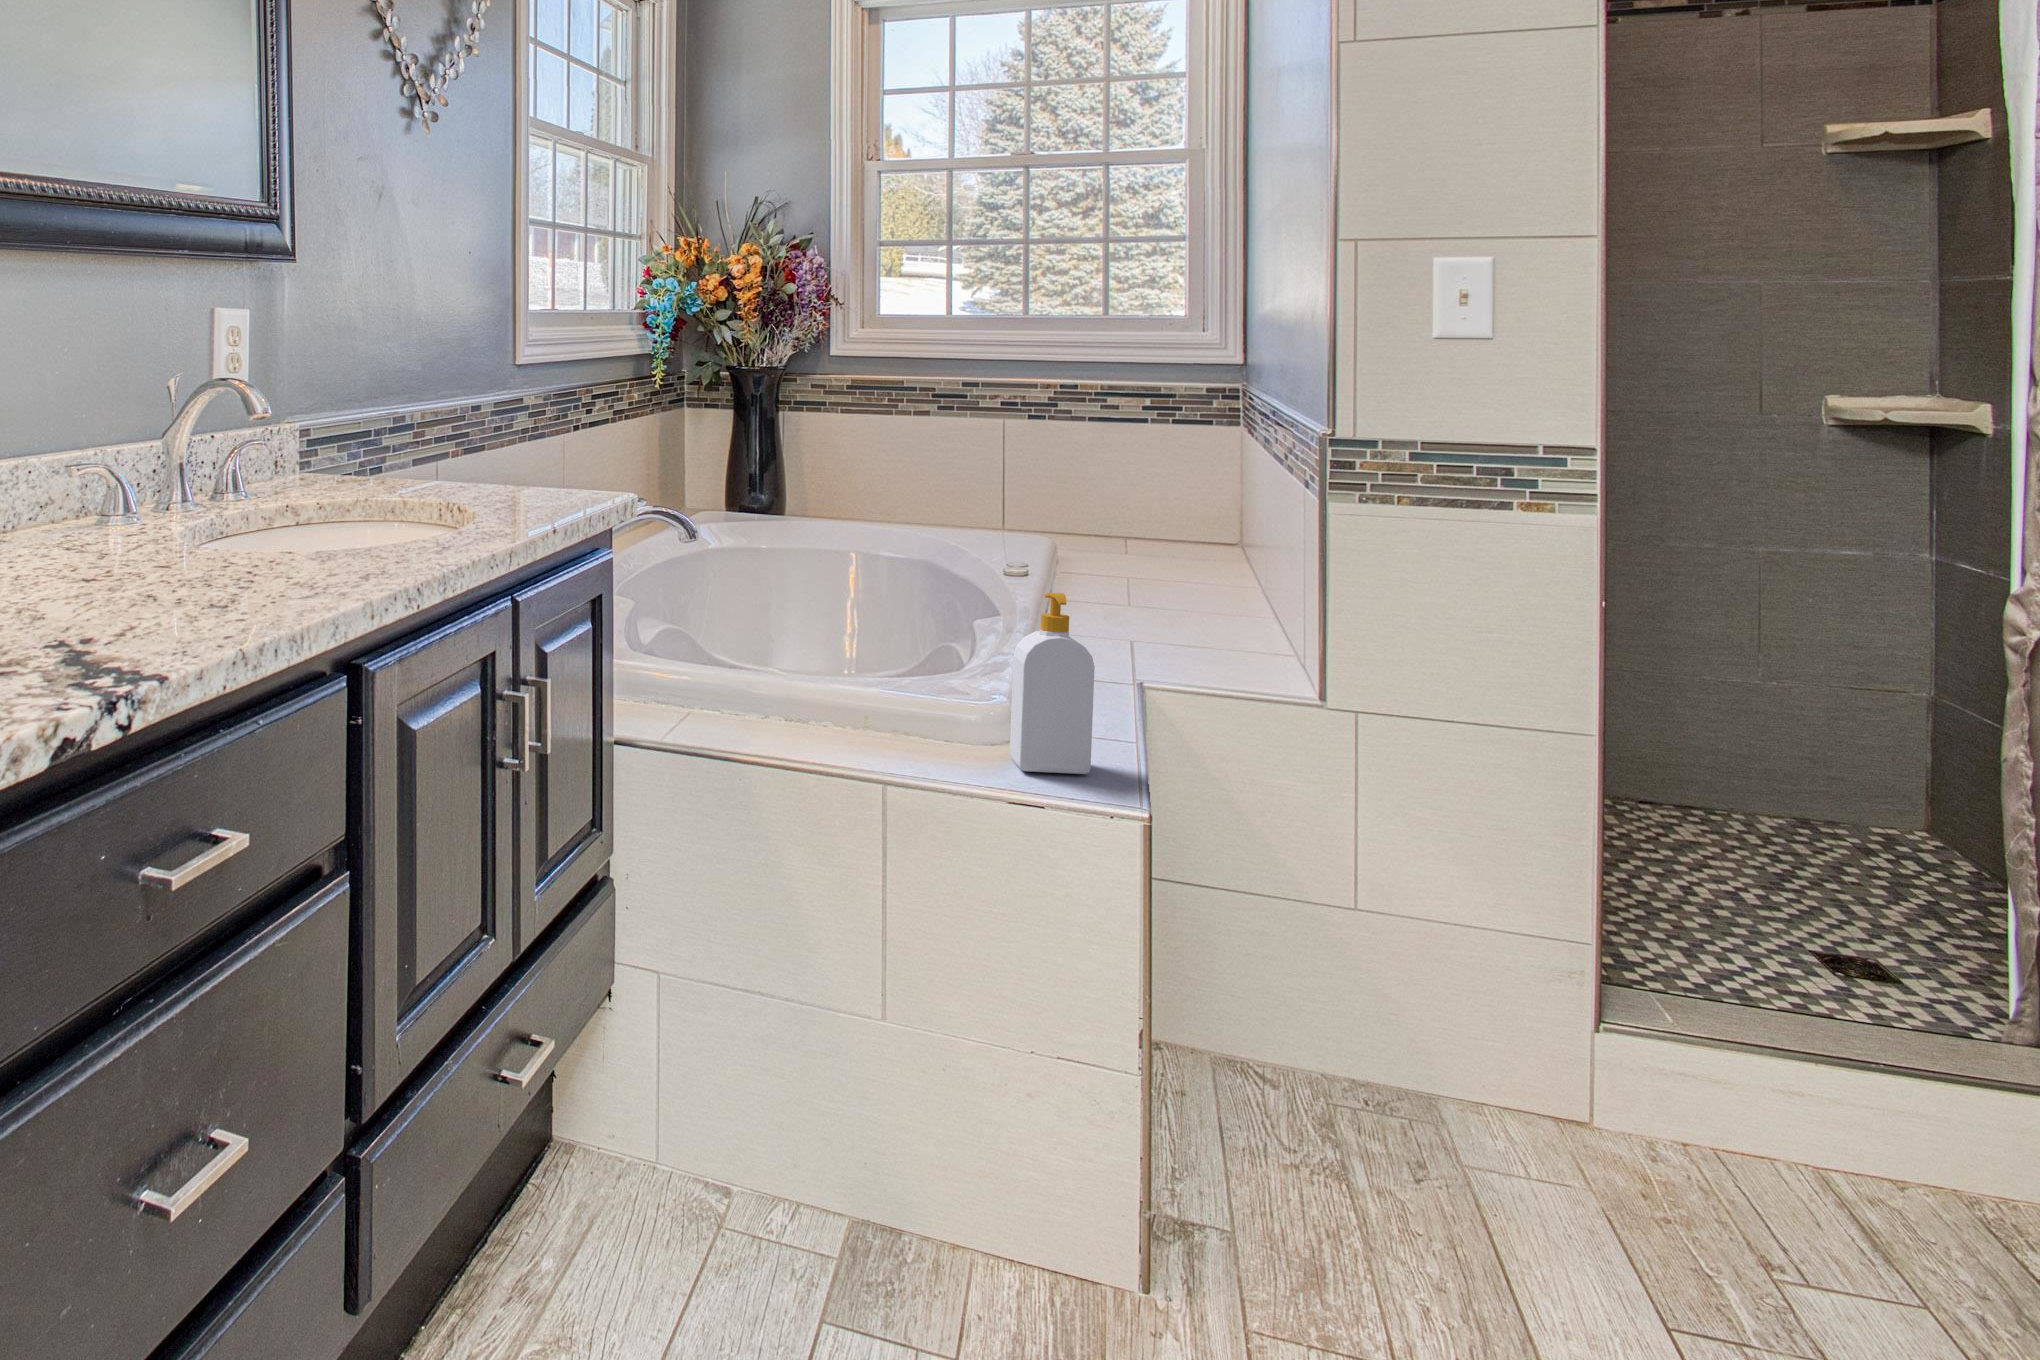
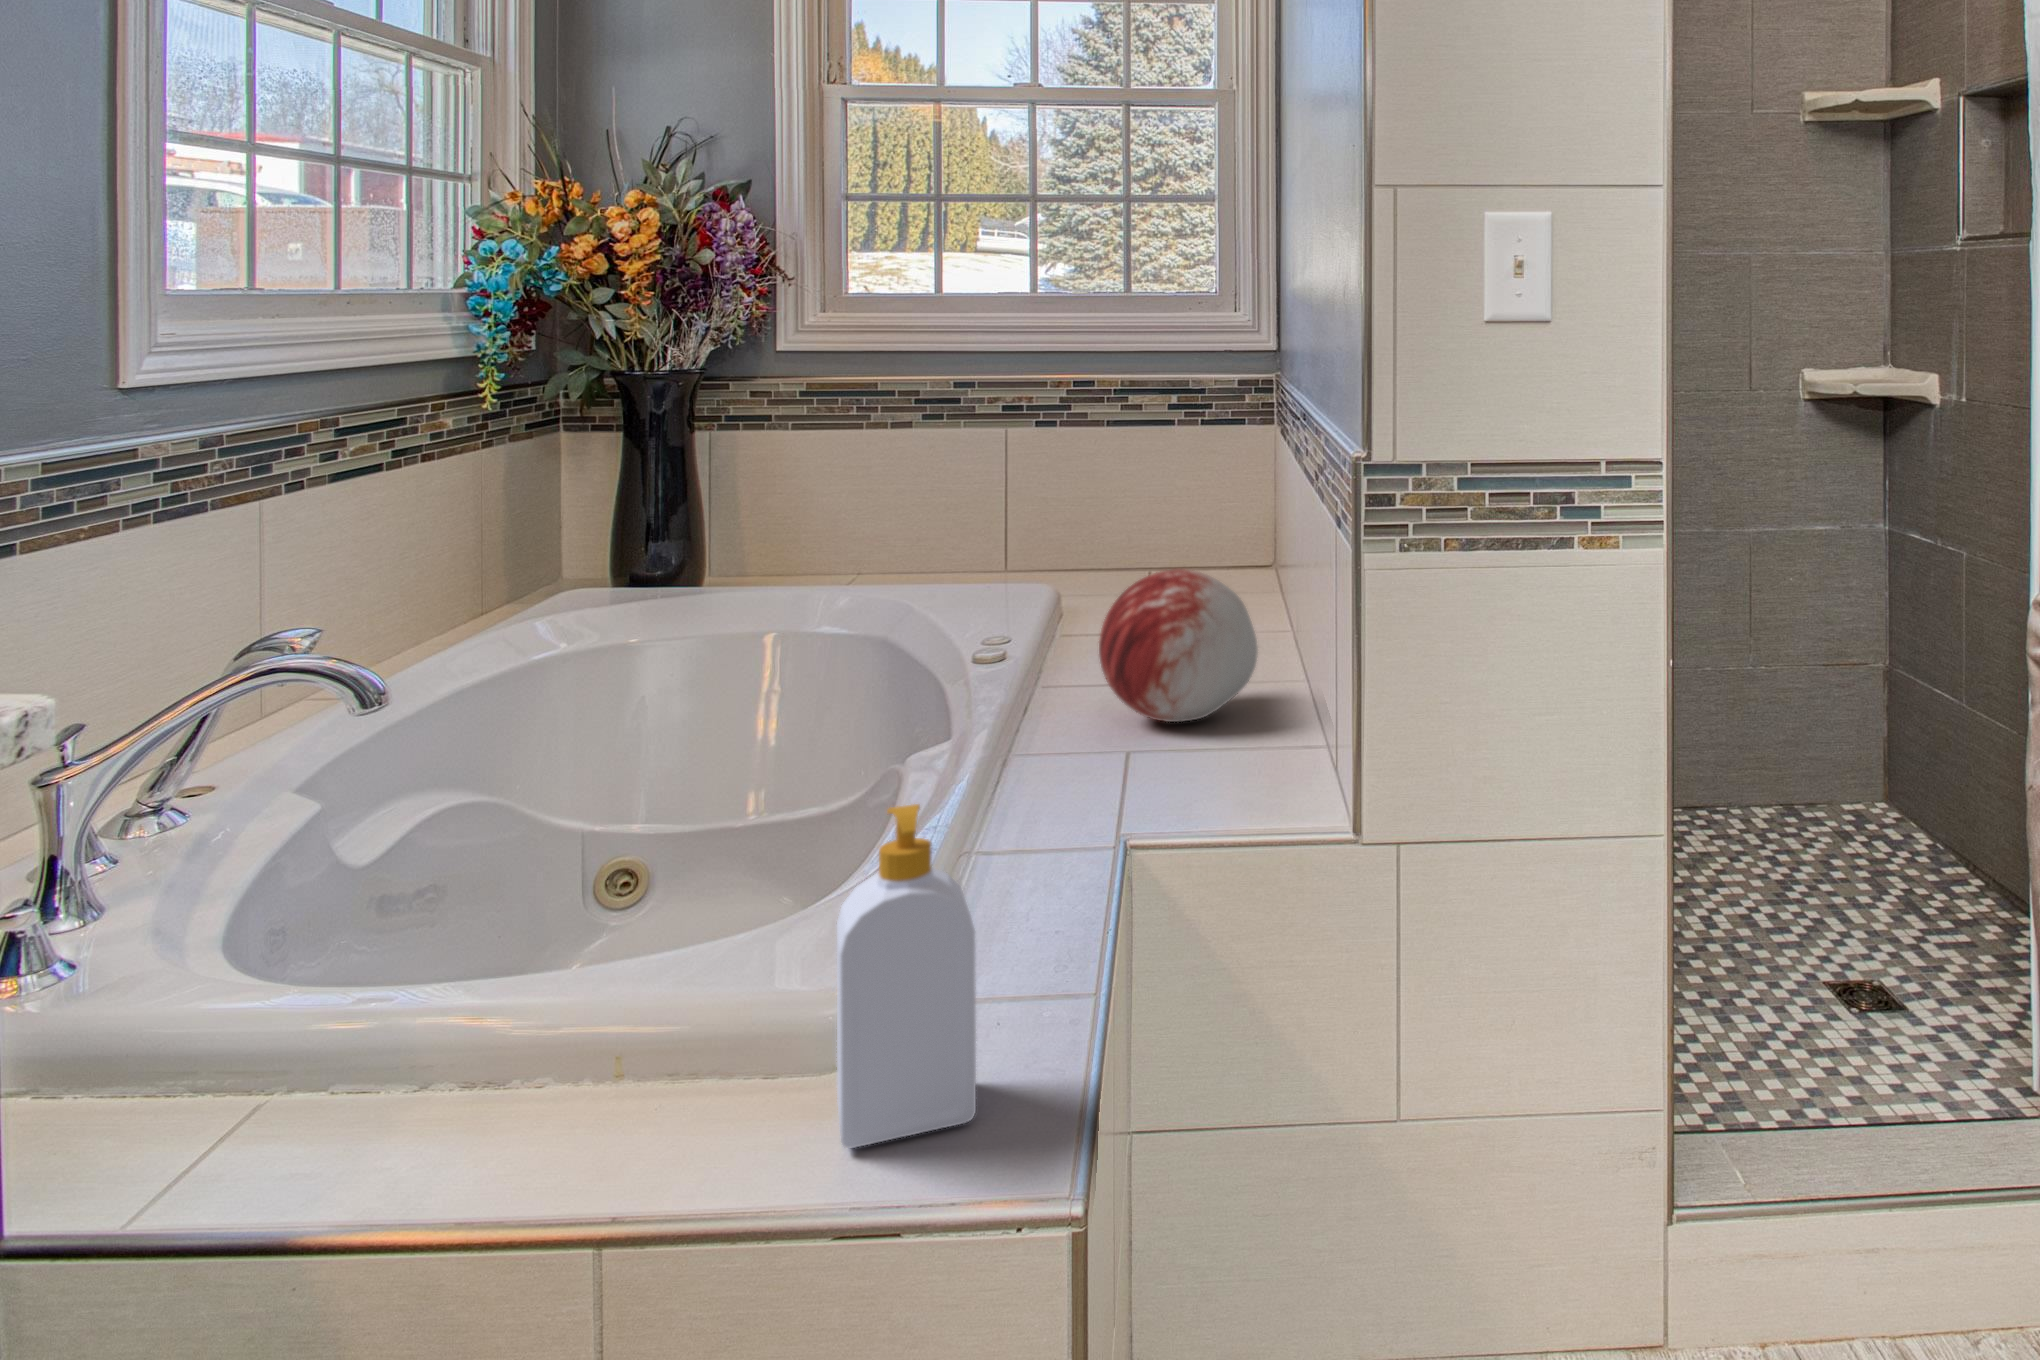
decorative orb: none [1109,522,1233,634] -> present [1099,569,1258,722]

